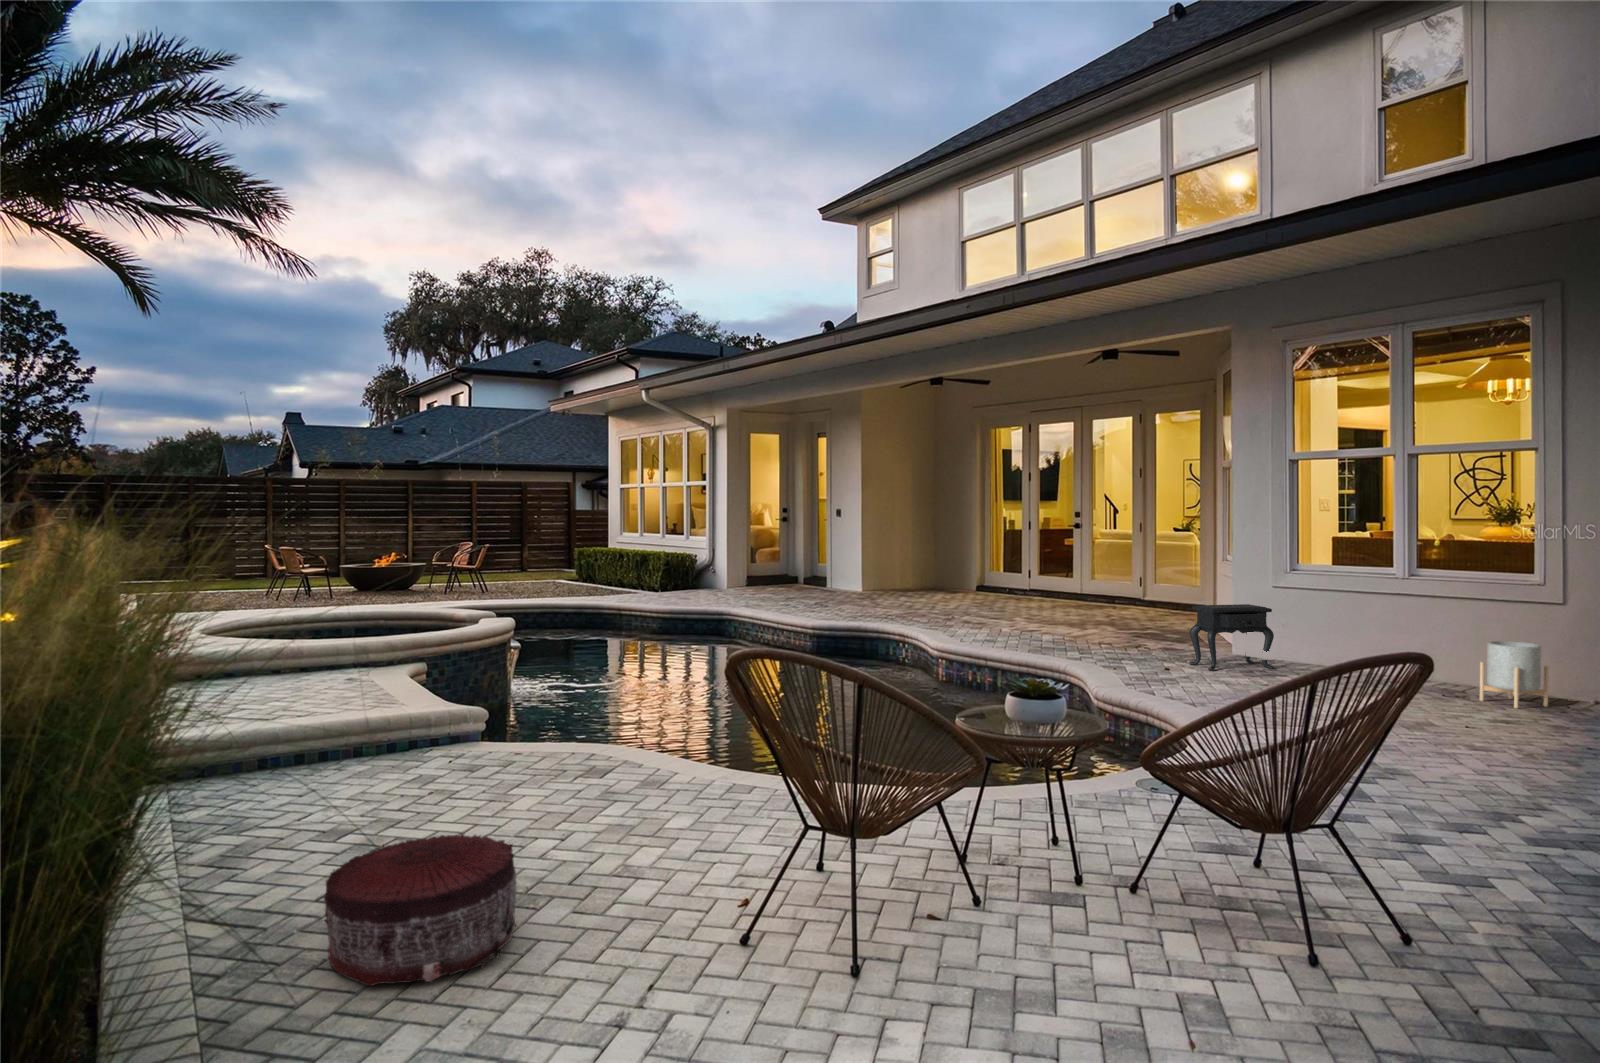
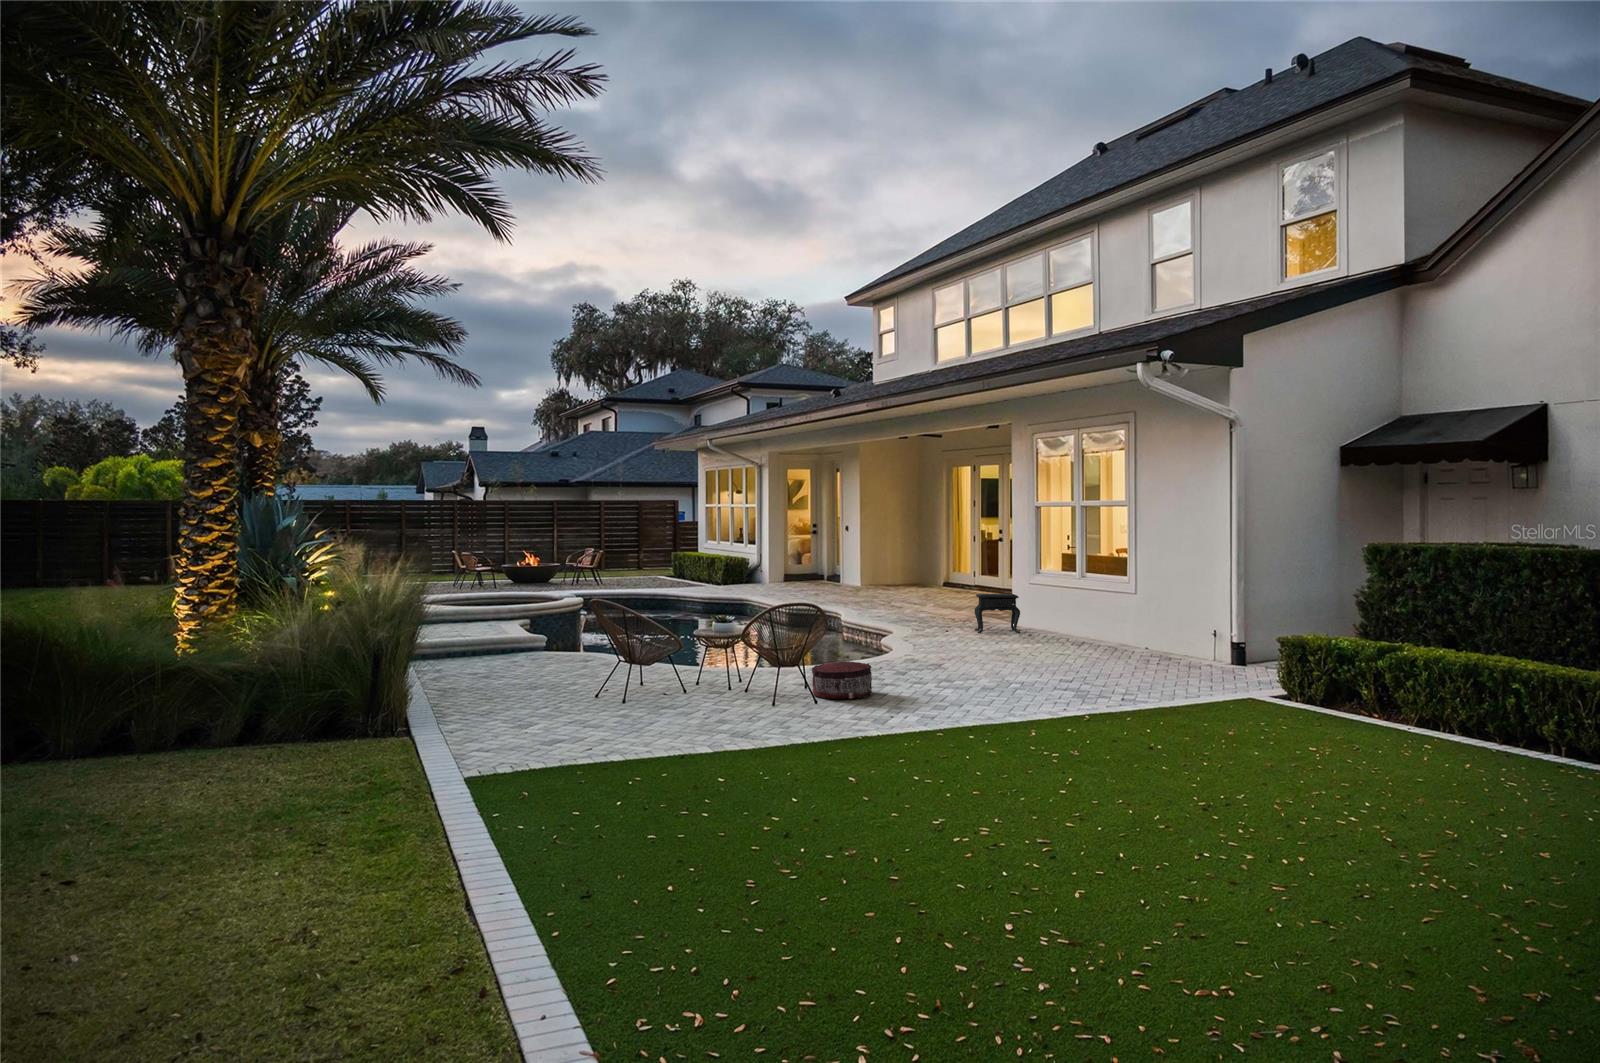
planter: present [1480,641,1549,708] -> none [1091,614,1121,651]
pouf: present [323,833,517,986] -> present [812,661,872,699]

